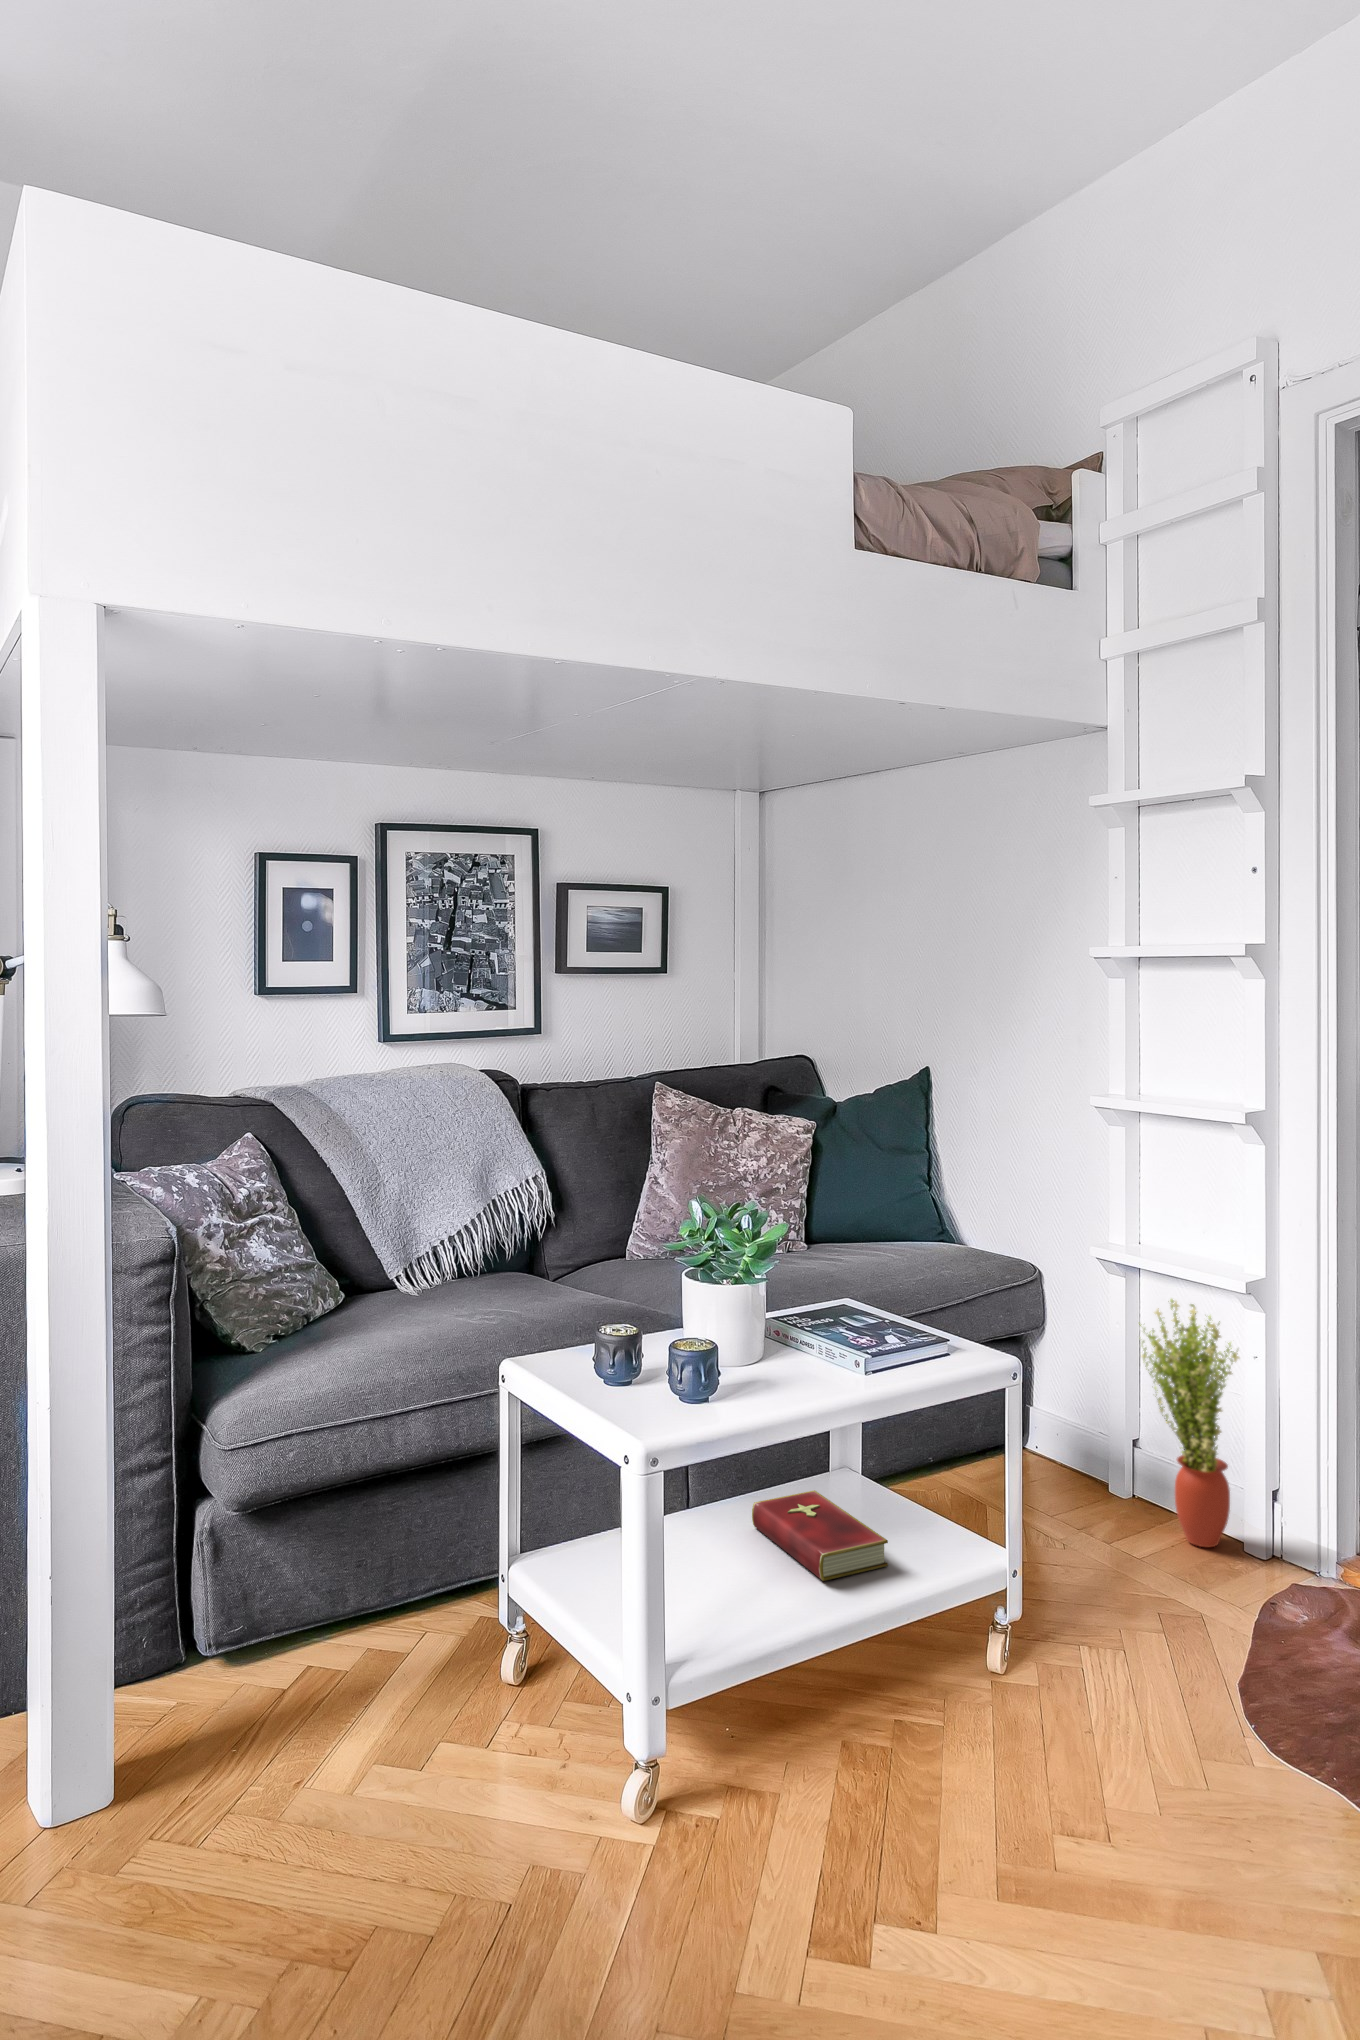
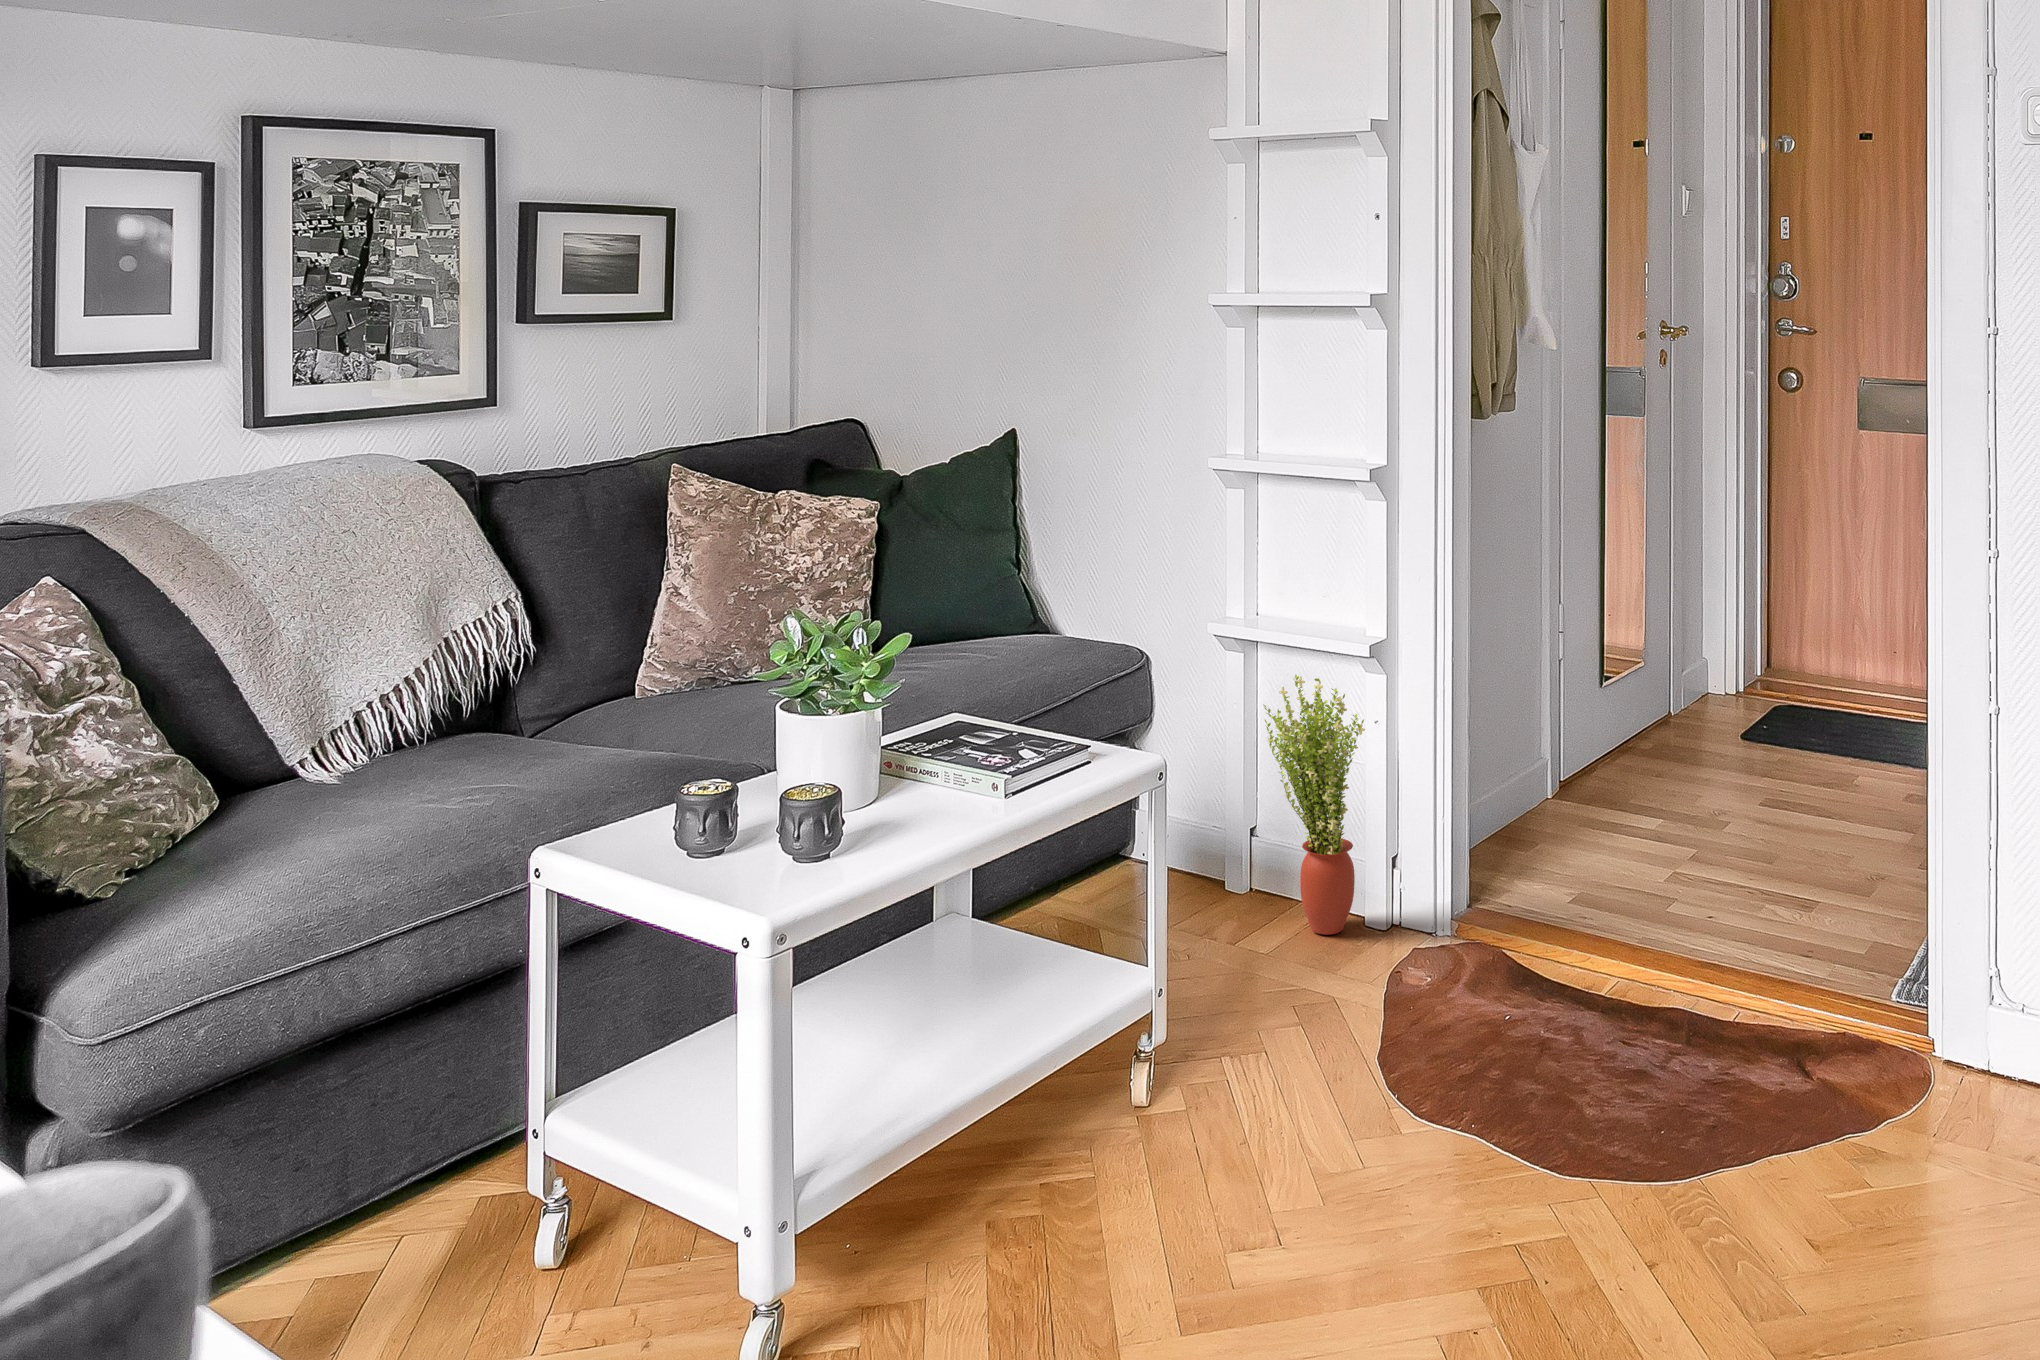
hardcover book: present [752,1490,888,1581] -> none [857,946,1028,1047]

